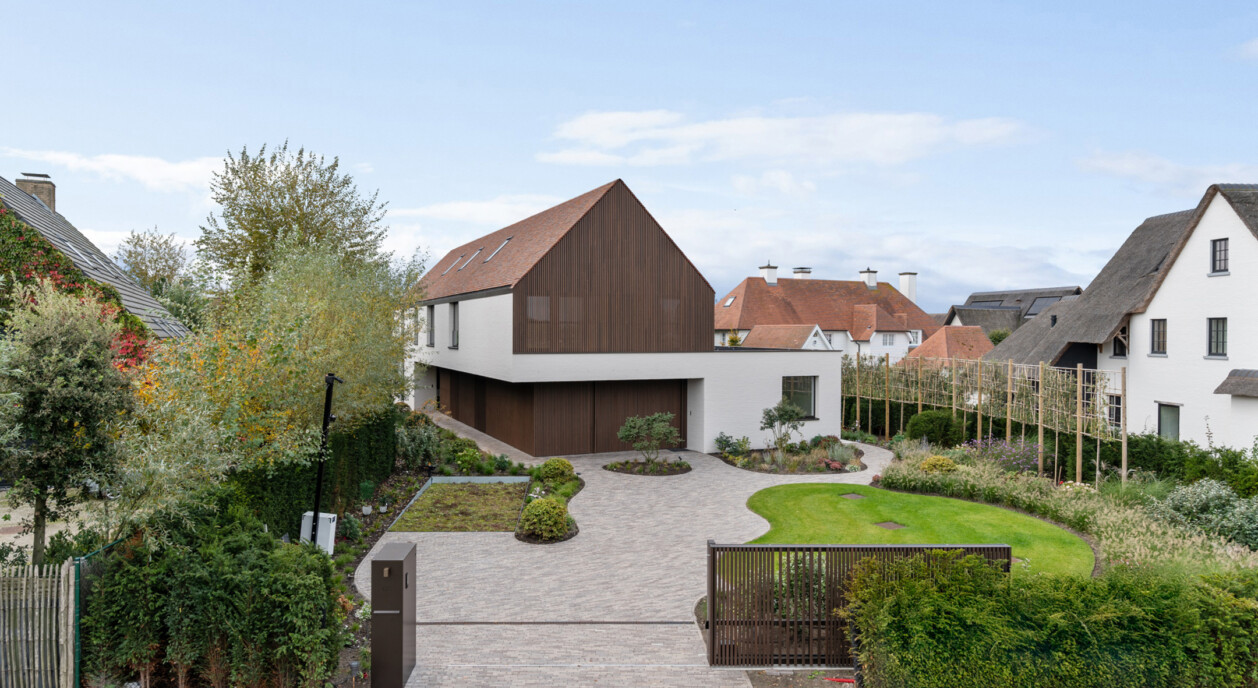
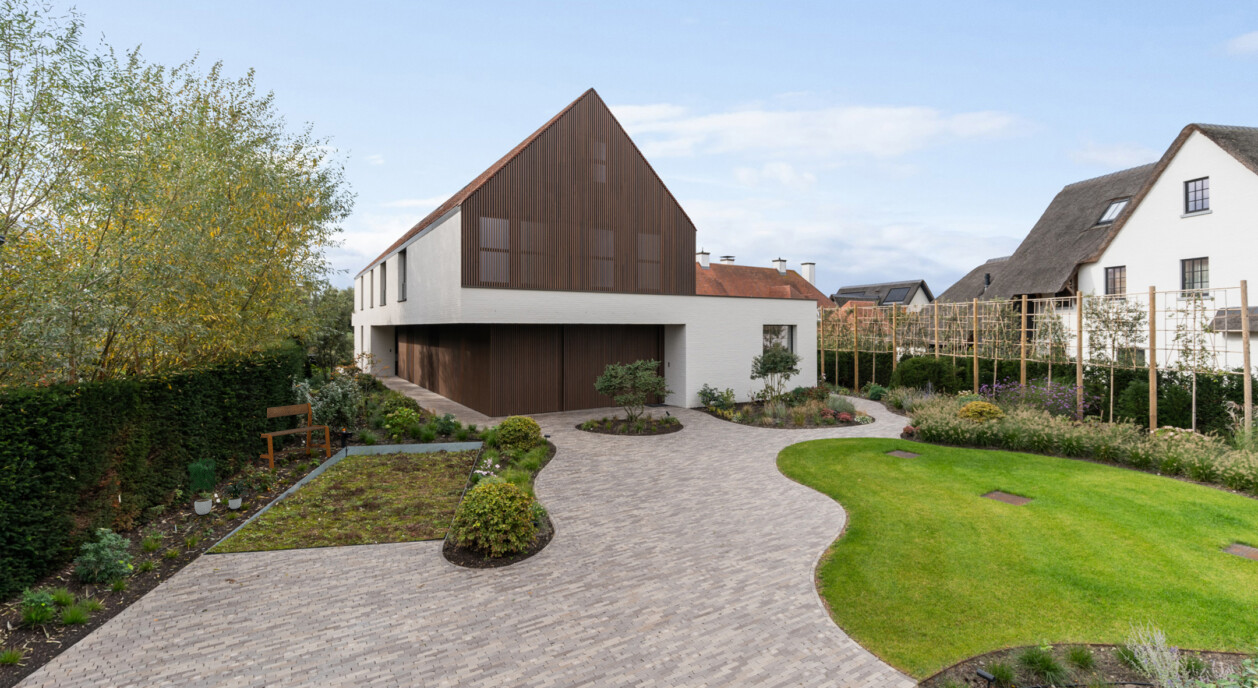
bench: none [373,444,422,491] -> present [259,403,331,469]

